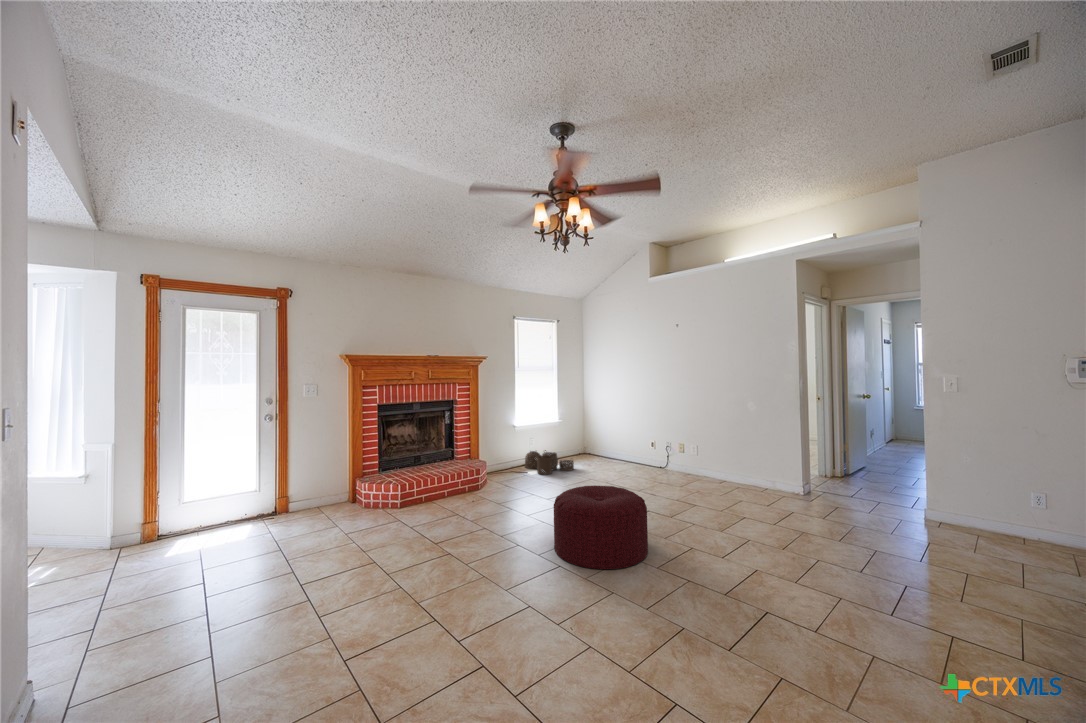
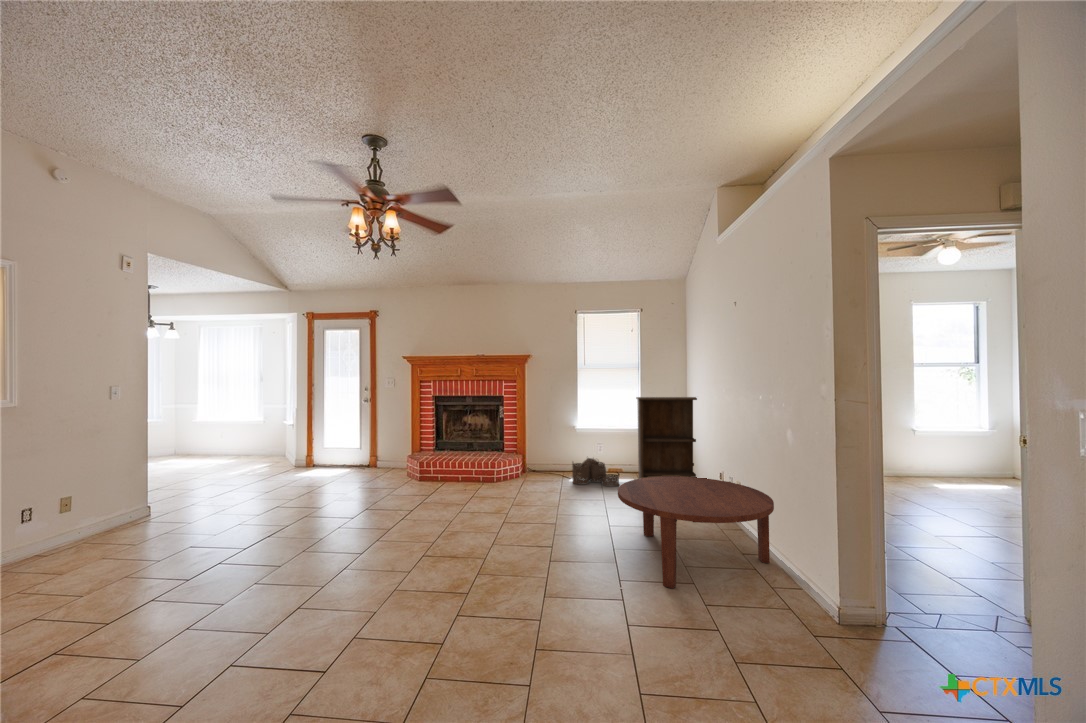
bookshelf: none [568,391,615,464] -> present [636,397,707,479]
coffee table: none [674,444,777,509] -> present [618,476,774,589]
ottoman: present [554,485,648,569] -> none [366,483,465,567]

